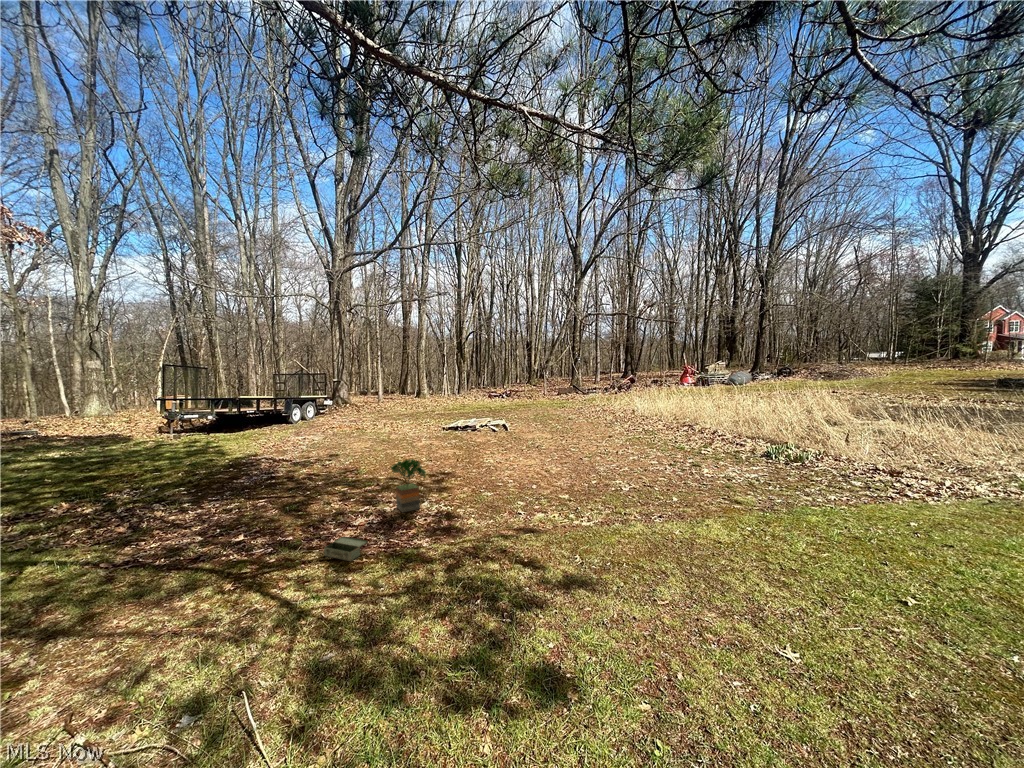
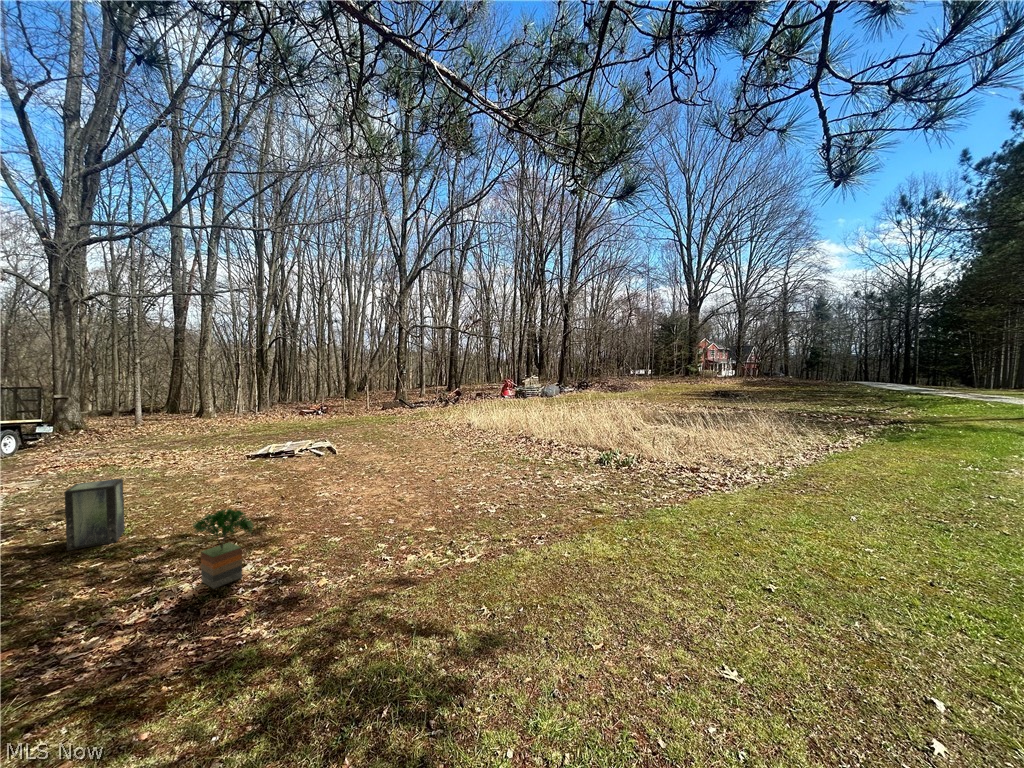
storage box: none [331,435,362,478] -> present [65,479,125,551]
toolbox: present [324,537,368,561] -> none [71,653,164,701]

